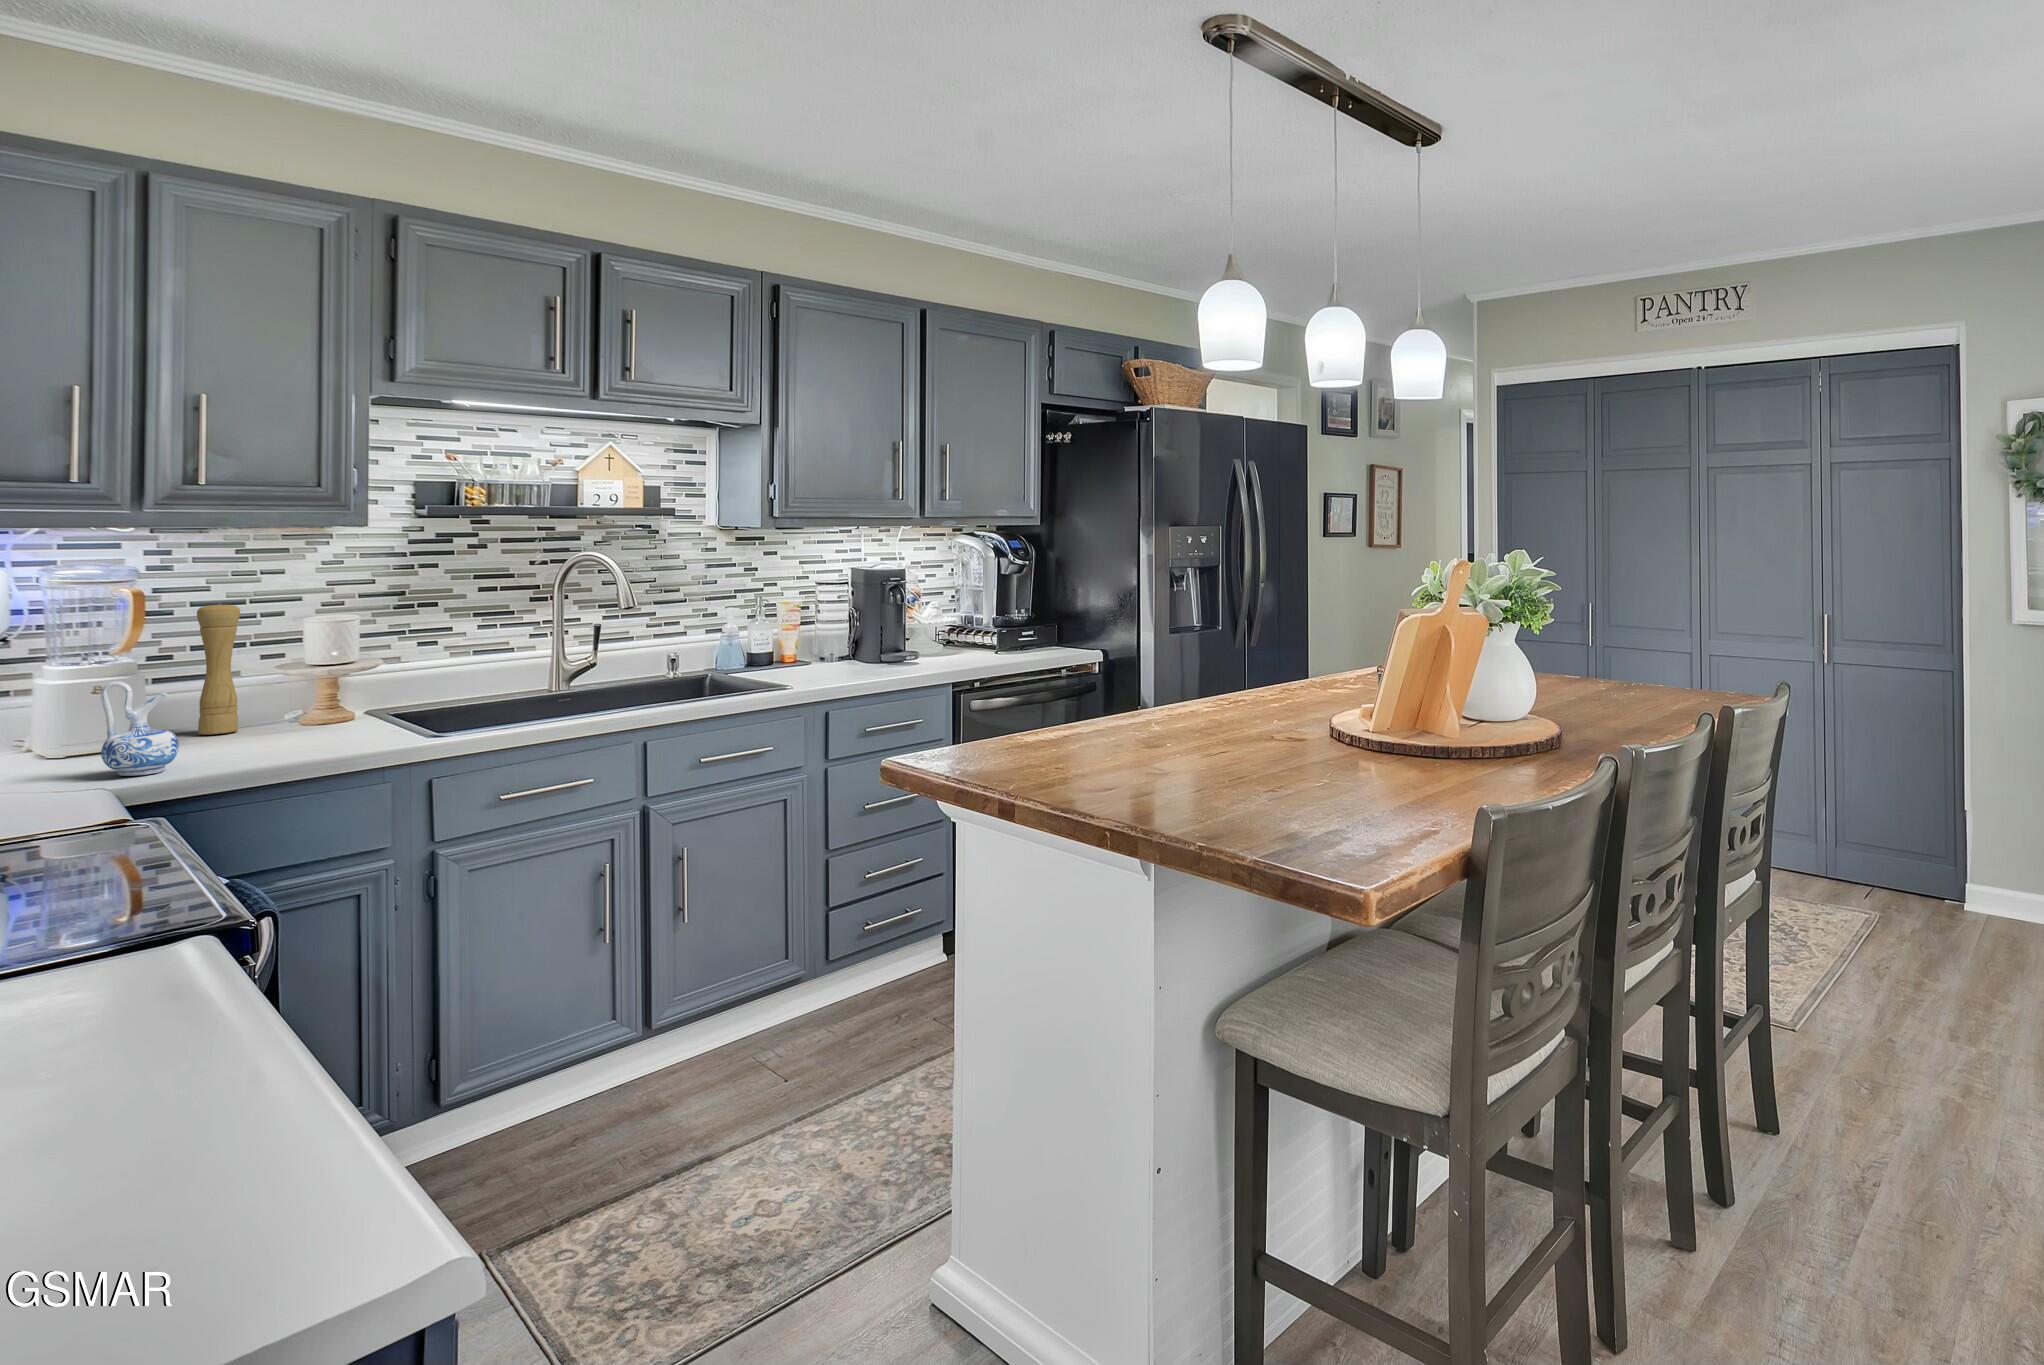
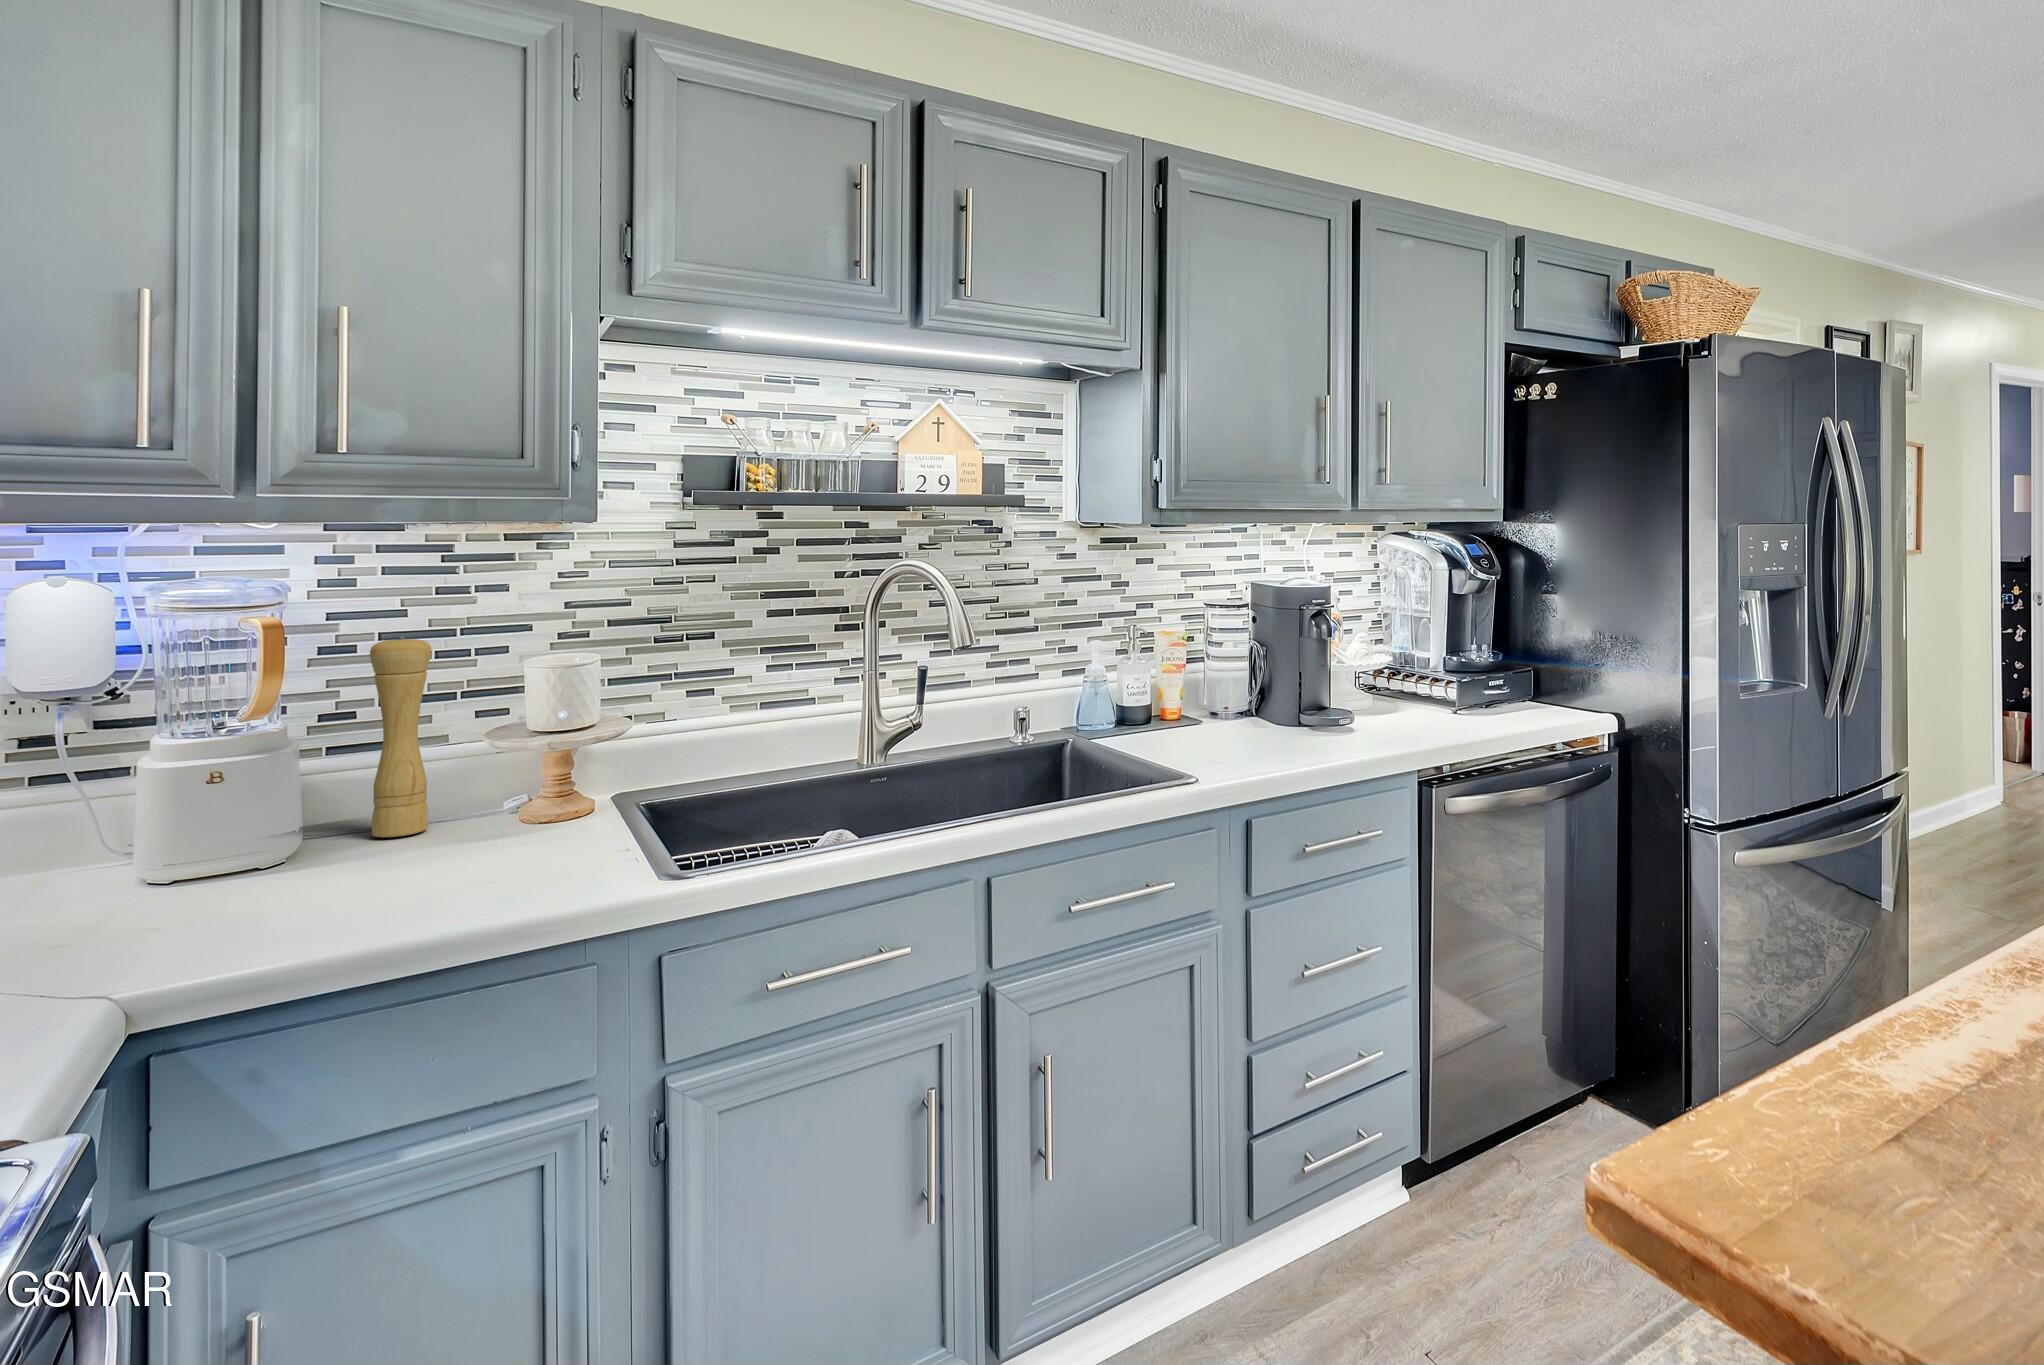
ceramic pitcher: present [101,681,179,776] -> none [120,790,252,958]

